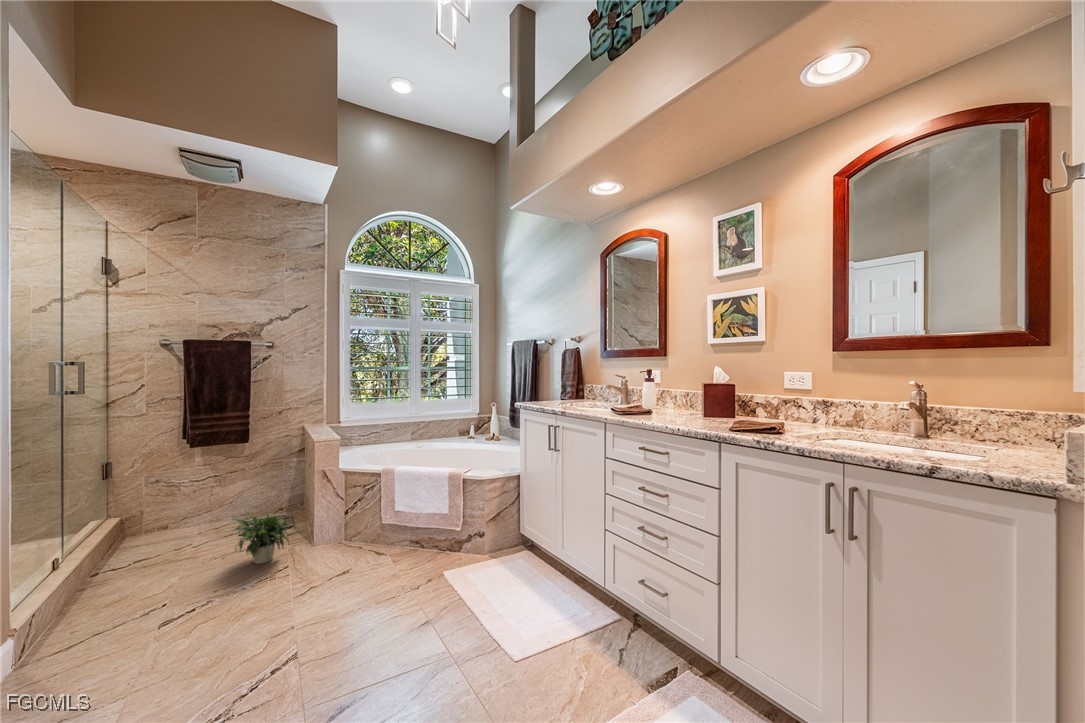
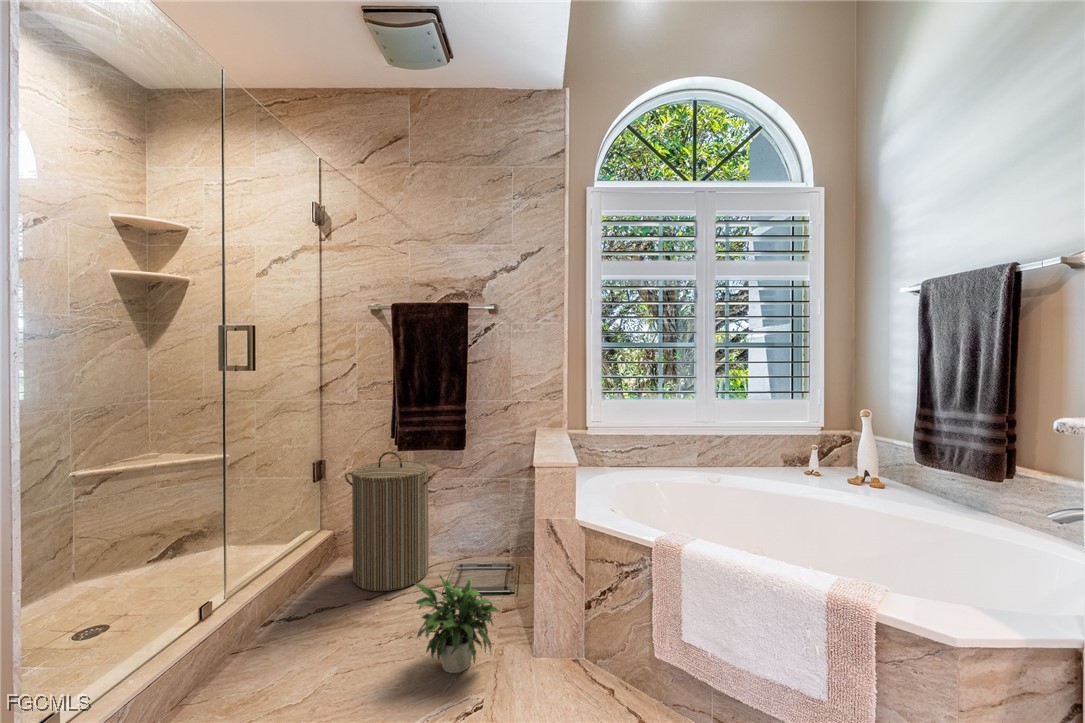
laundry hamper: none [143,448,228,548] -> present [345,452,437,591]

